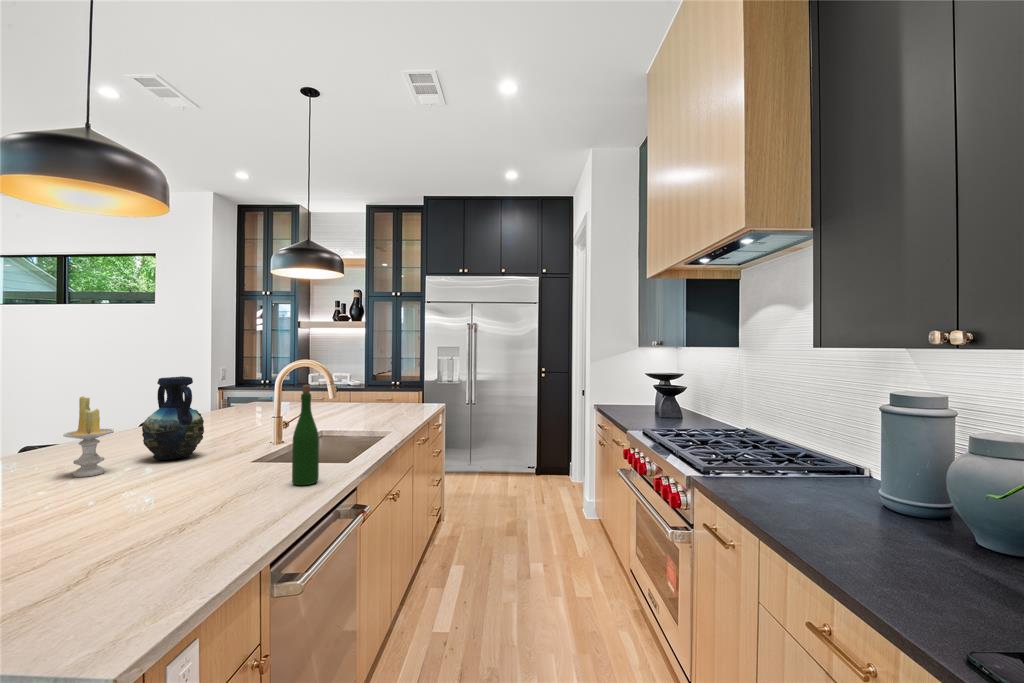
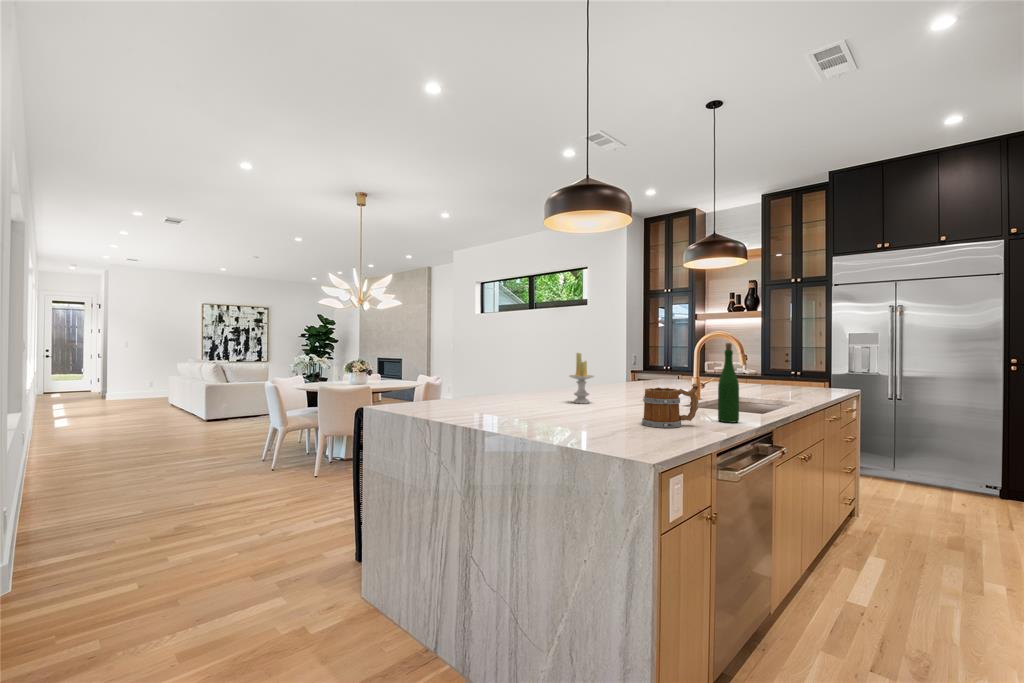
vase: present [142,376,204,460] -> none [607,343,645,401]
mug: none [170,445,262,521] -> present [642,384,699,428]

